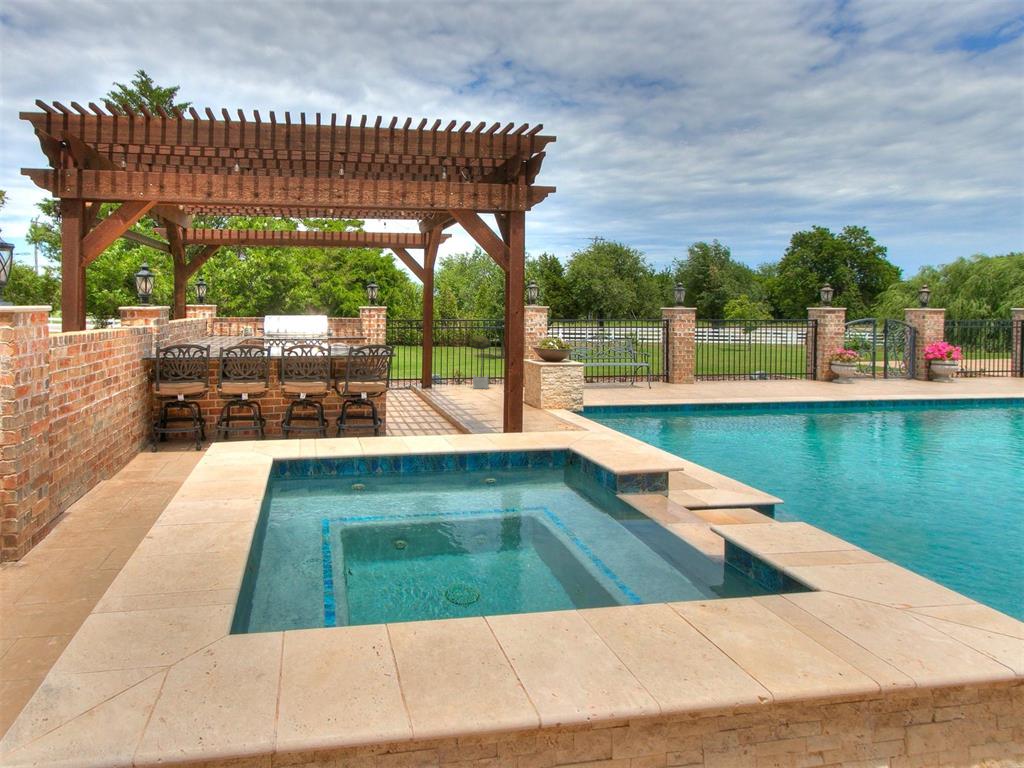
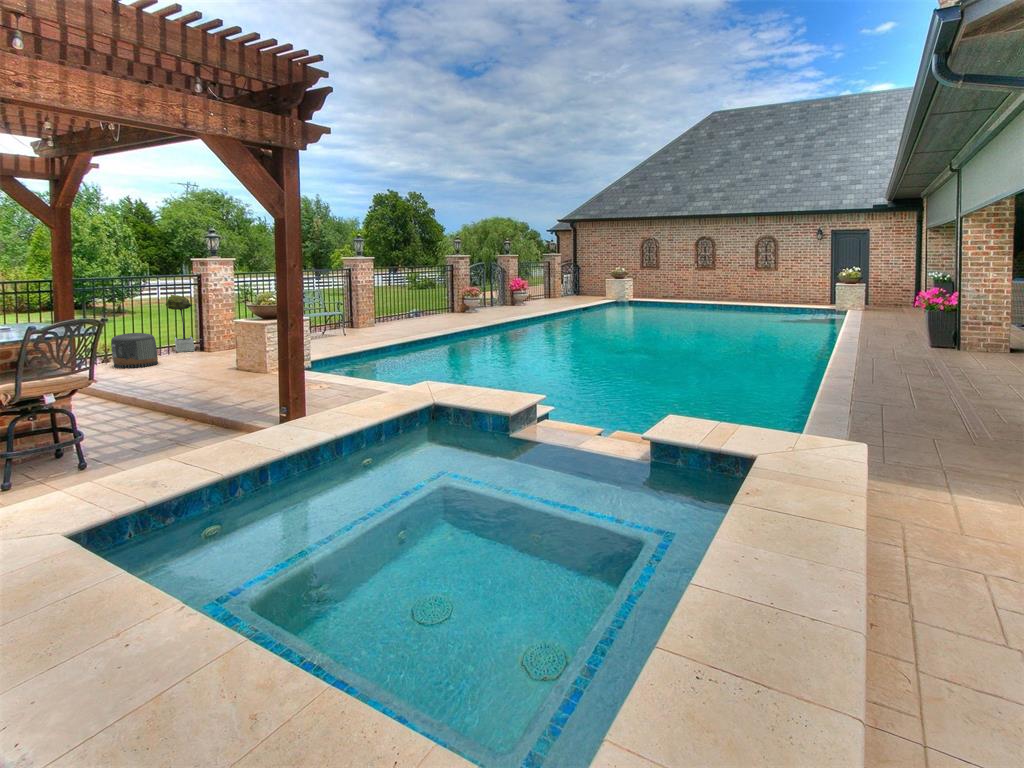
pouf: none [415,365,450,394] -> present [111,333,158,368]

